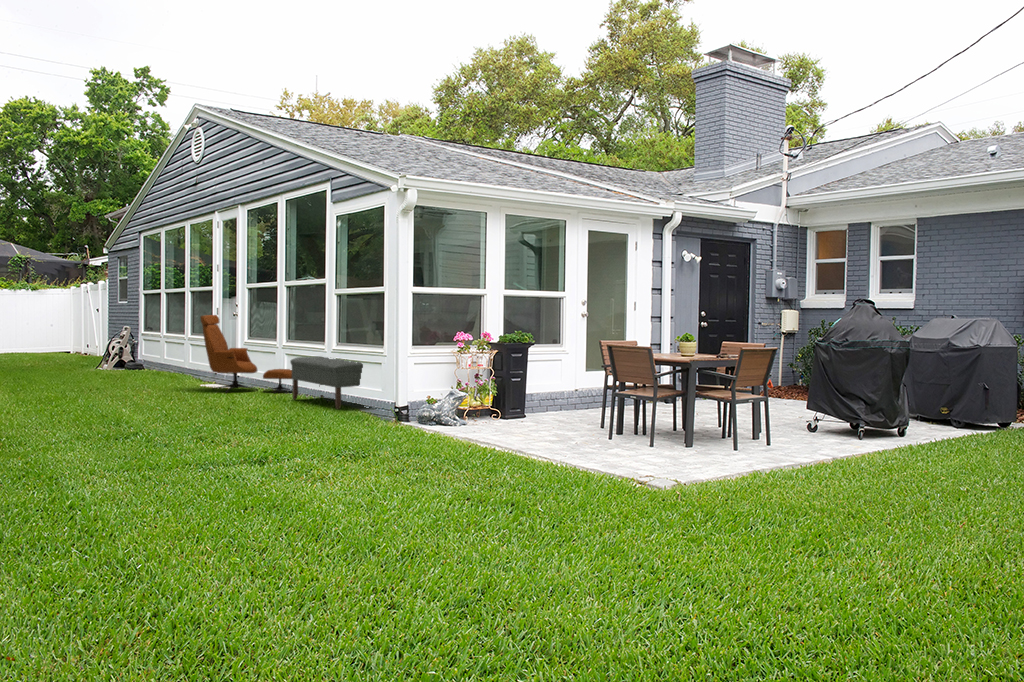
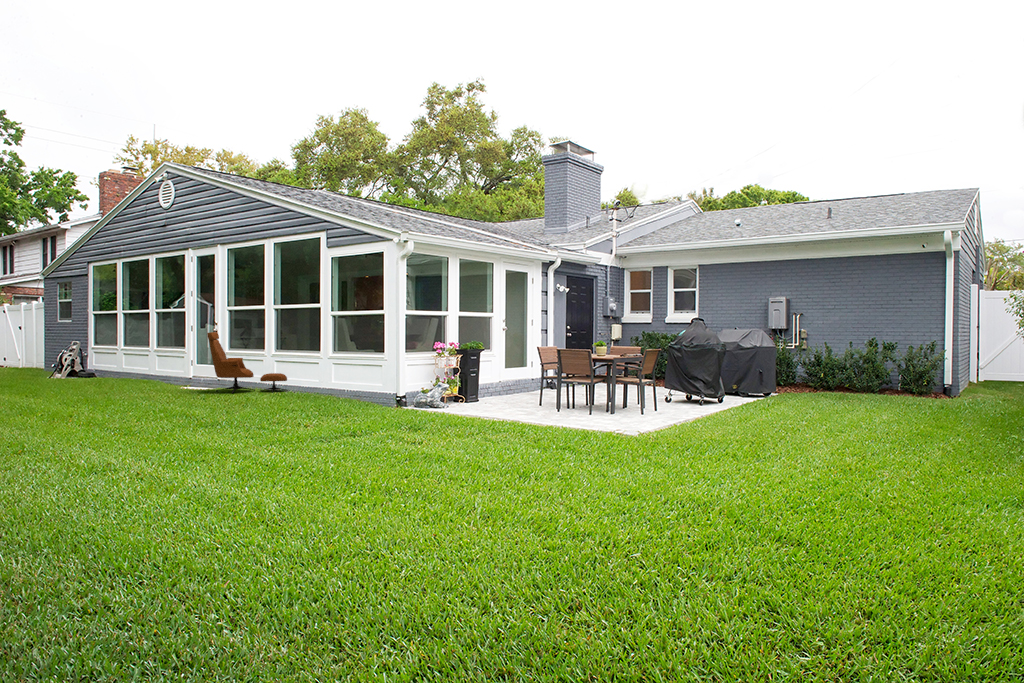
bench: present [290,356,363,409] -> none [295,363,367,402]

